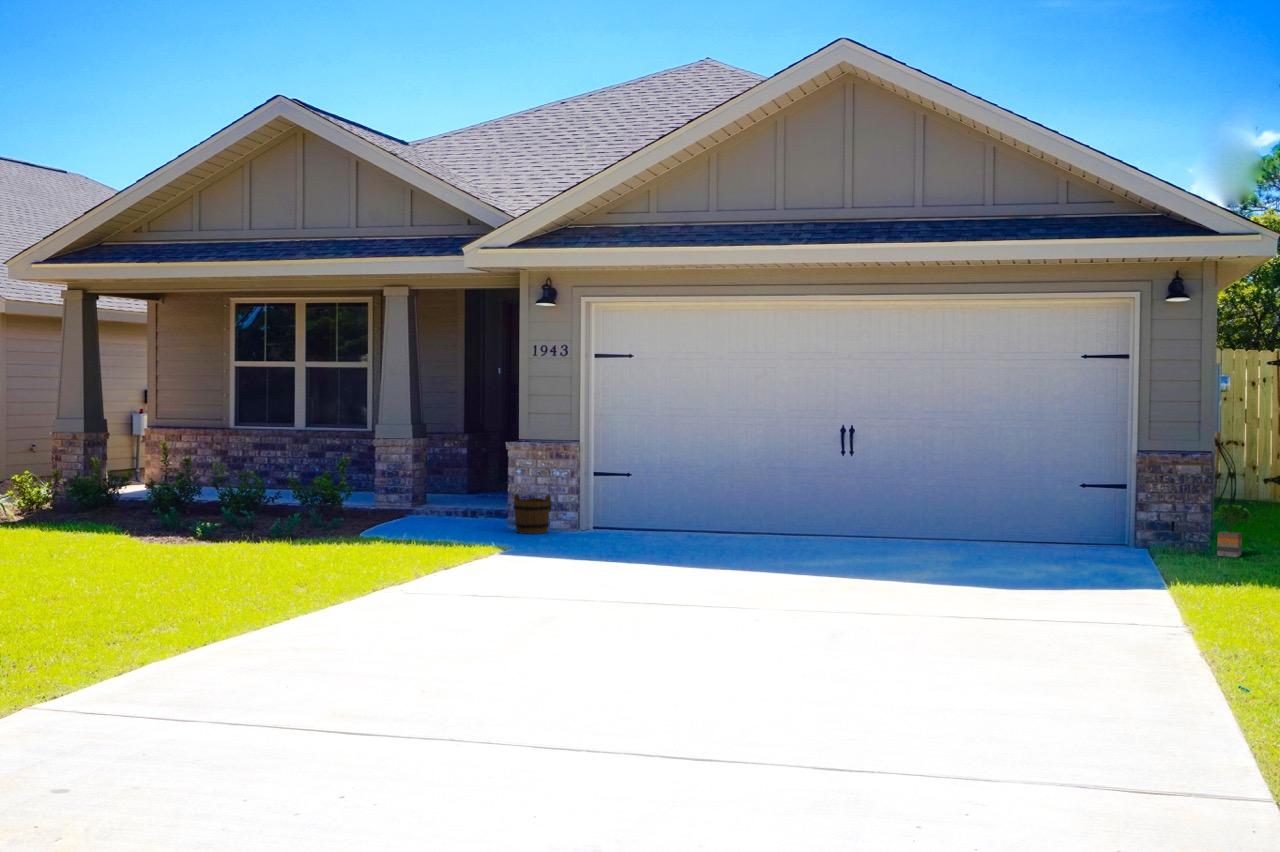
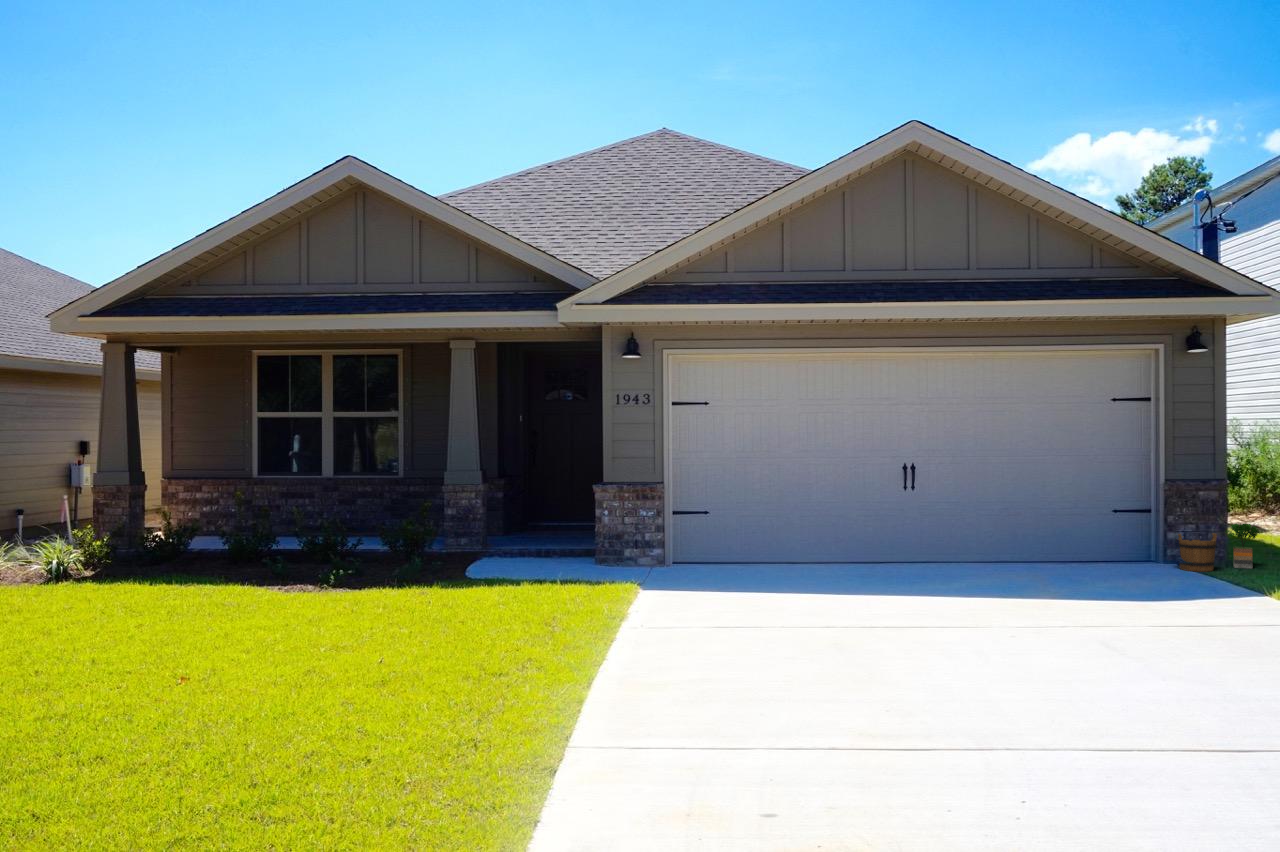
bucket: present [514,494,552,534] -> present [1176,533,1217,572]

